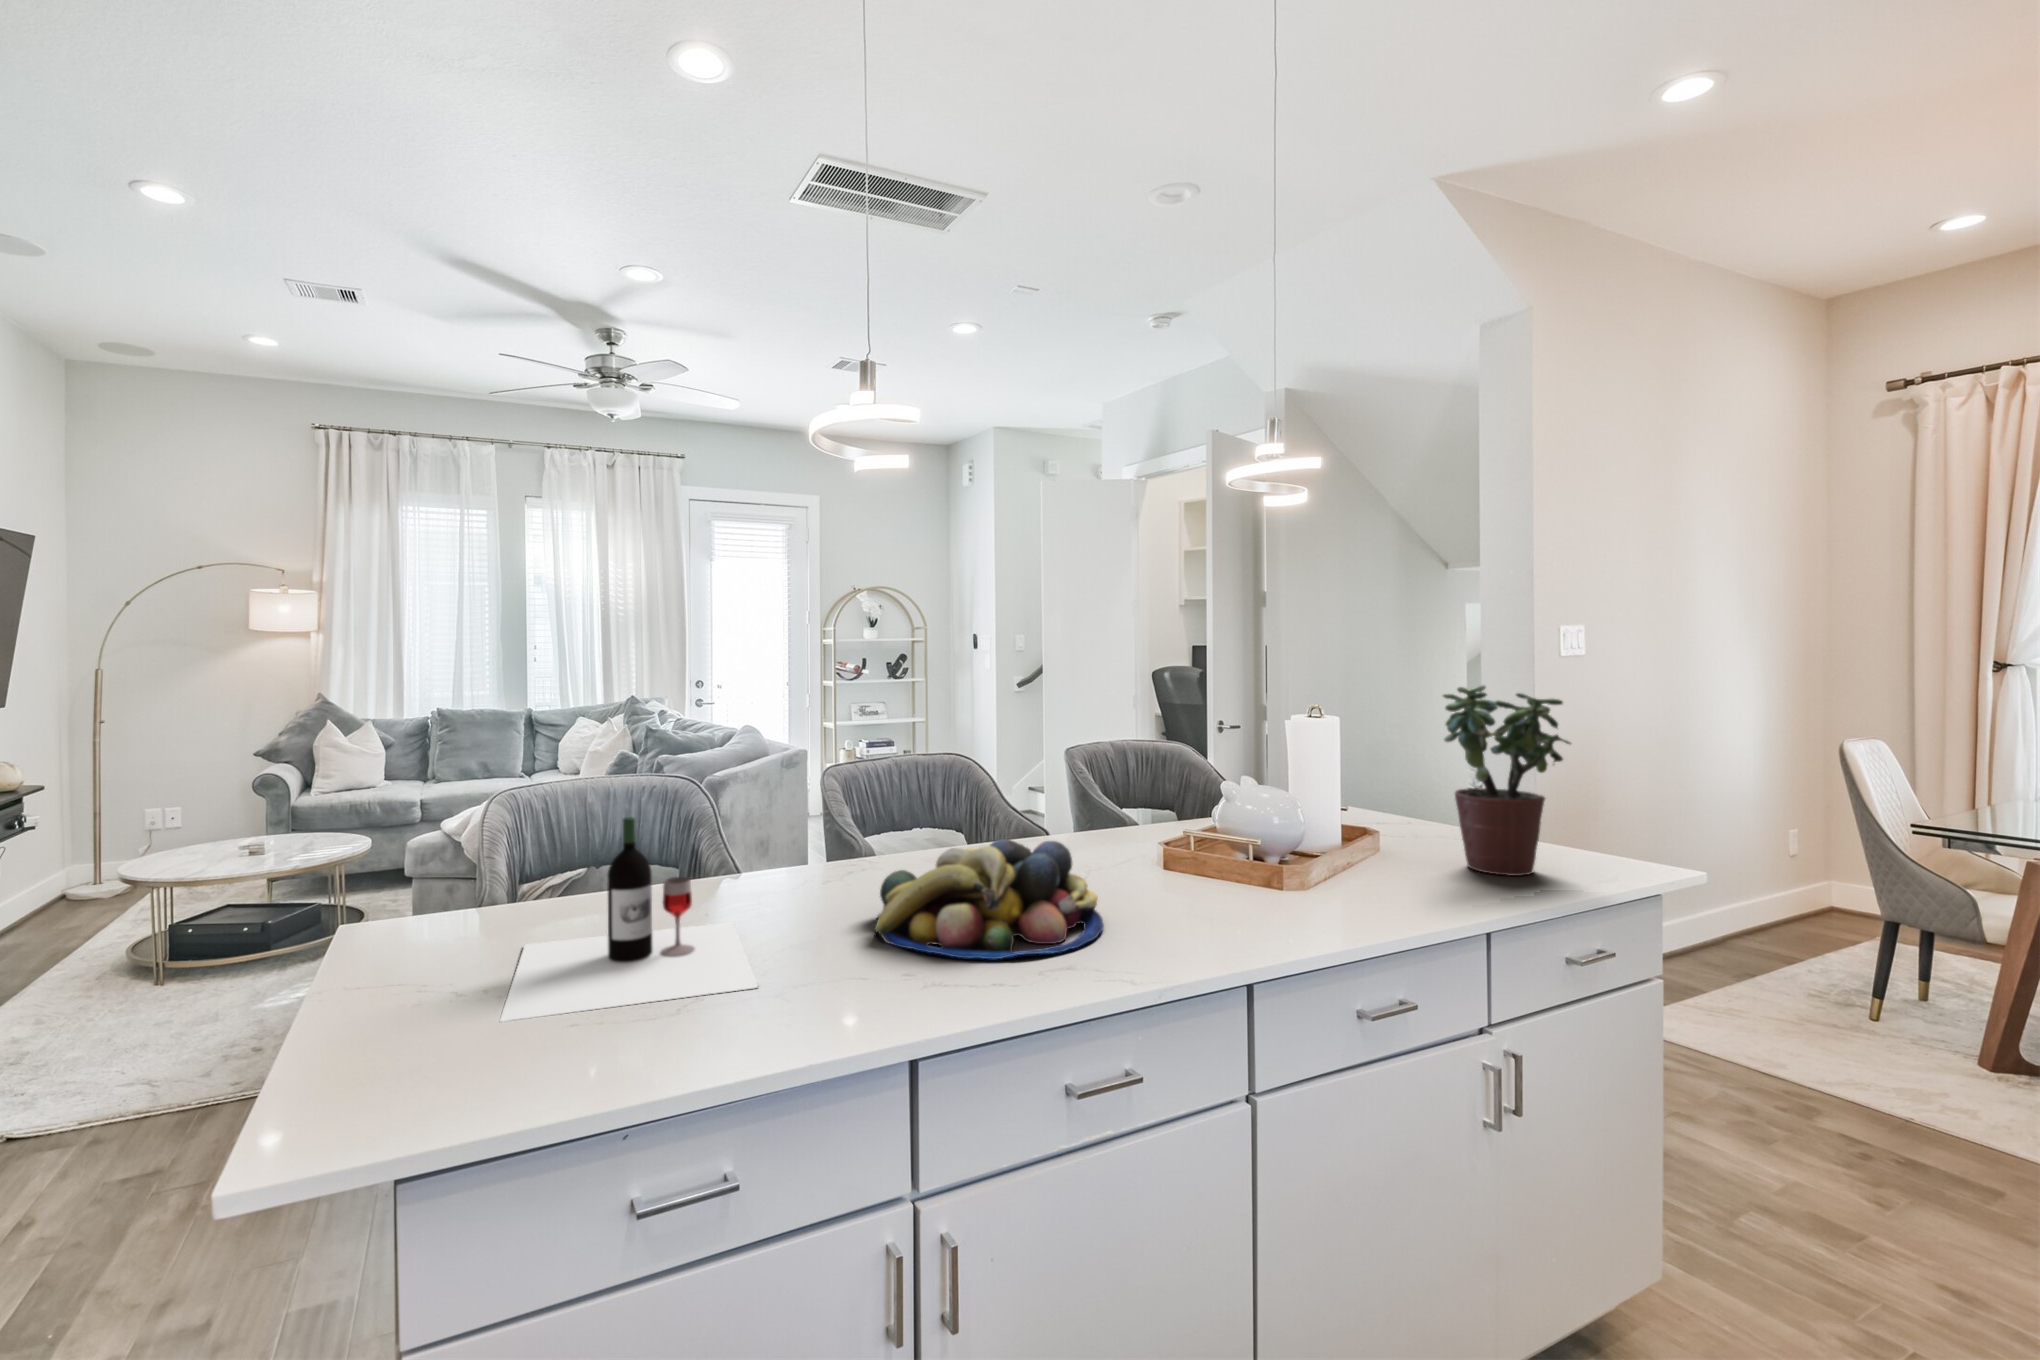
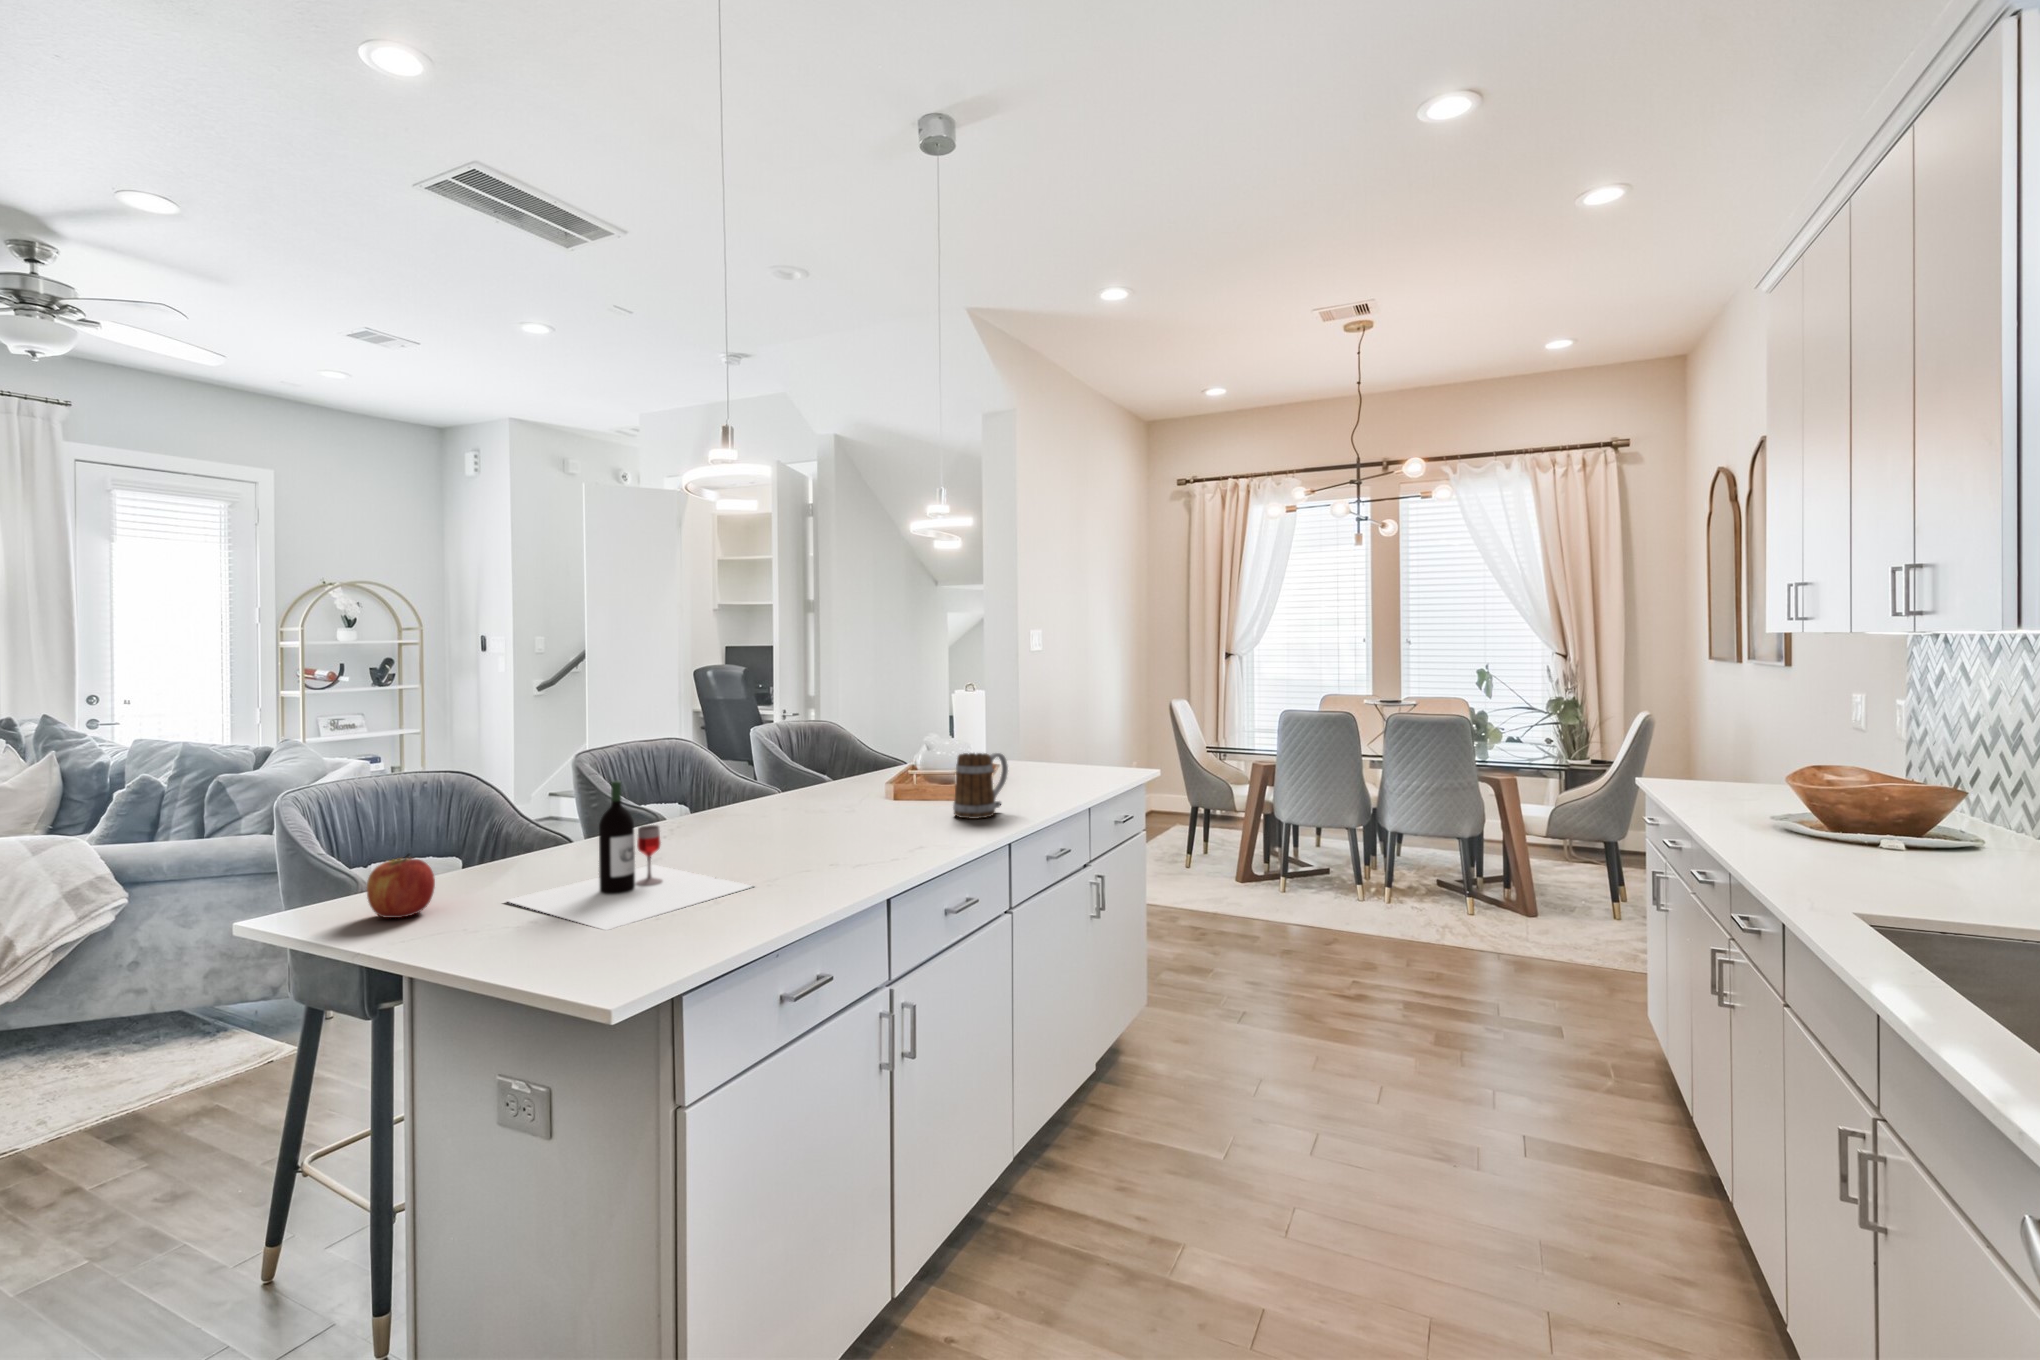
potted plant: present [1443,686,1571,876] -> none [1043,667,1114,782]
mug: none [1201,815,1299,922] -> present [953,753,1008,819]
fruit bowl: present [874,839,1104,959] -> none [754,778,919,857]
apple: none [396,875,469,947] -> present [367,853,435,918]

